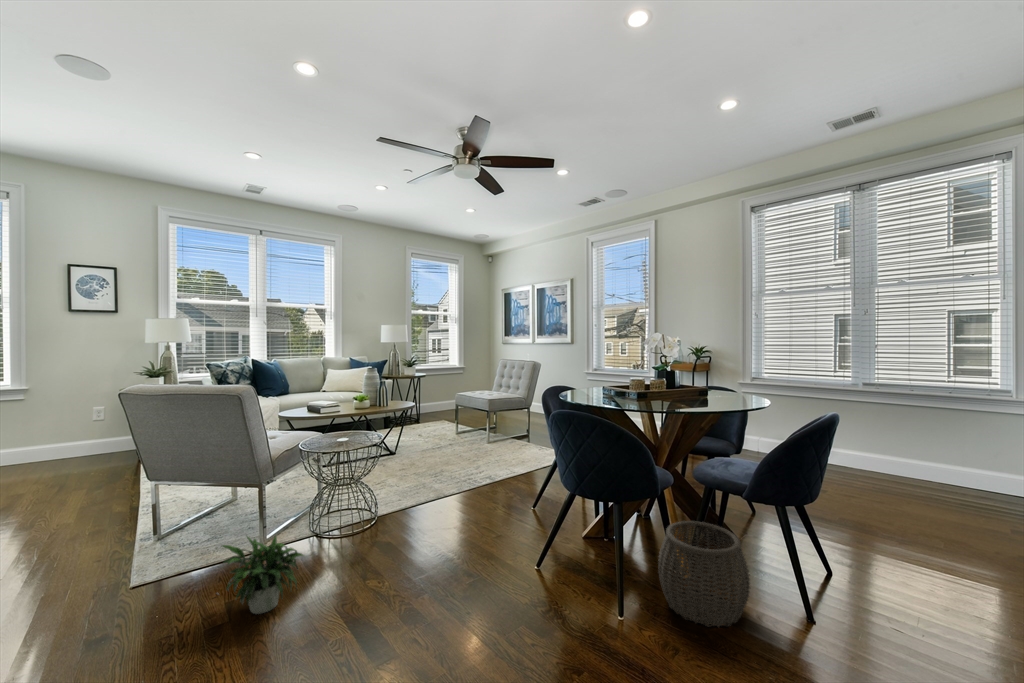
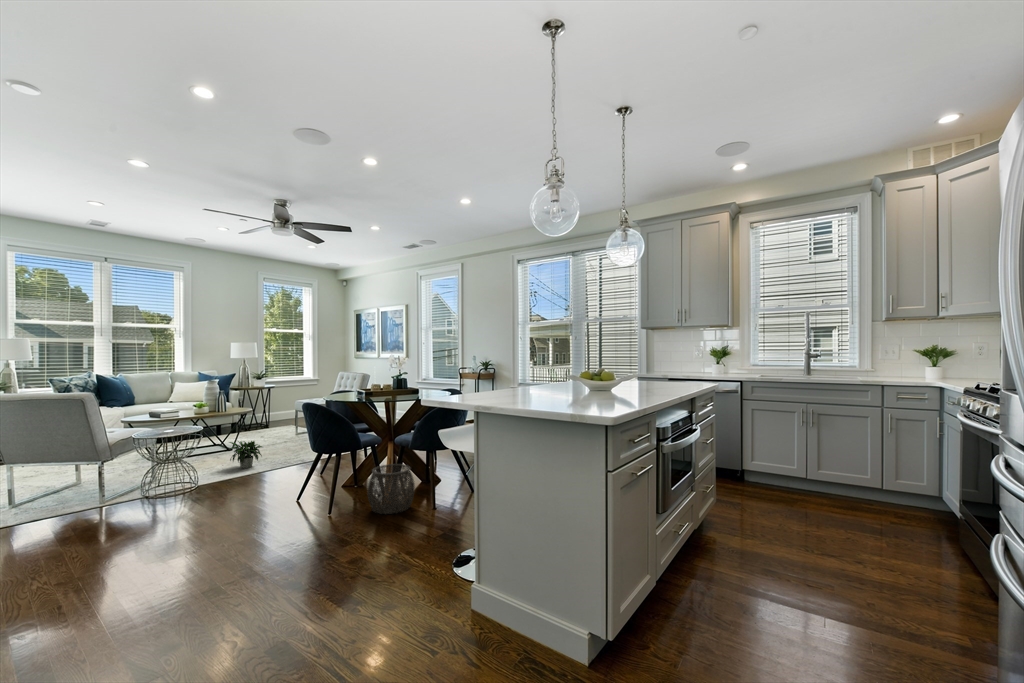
potted plant: present [223,536,304,614] -> present [229,441,262,468]

